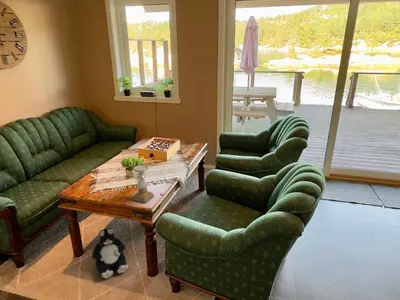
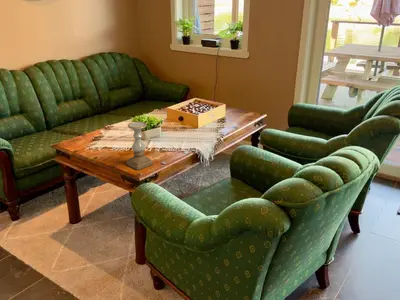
plush toy: present [92,228,128,279] -> none [80,195,120,252]

